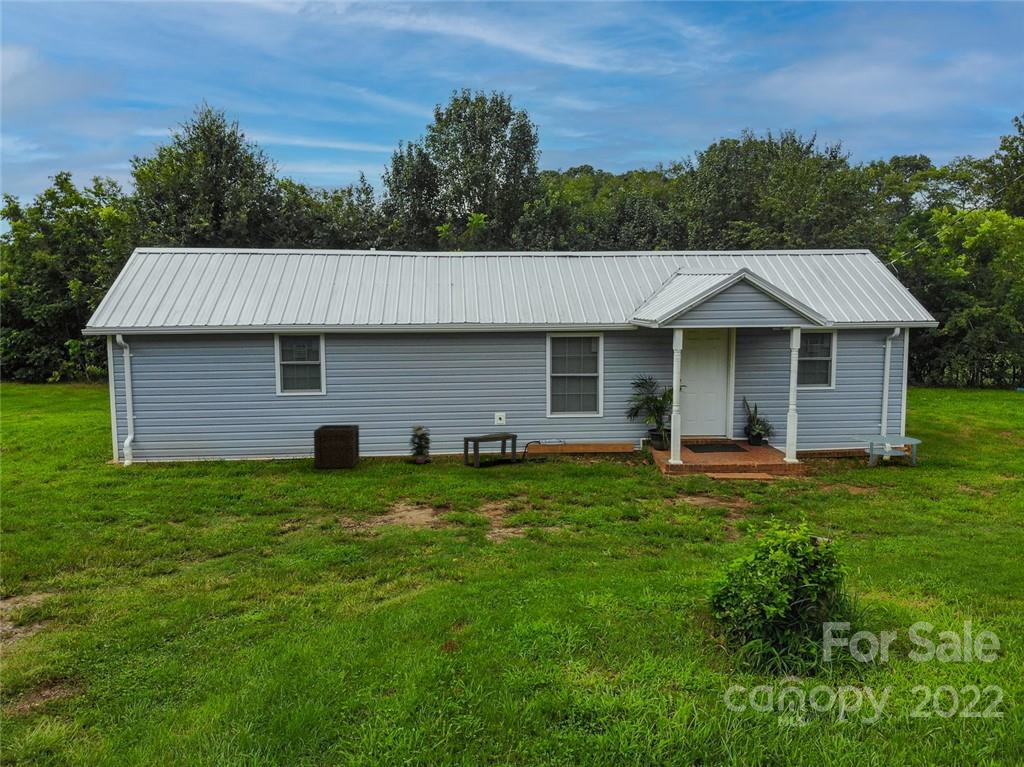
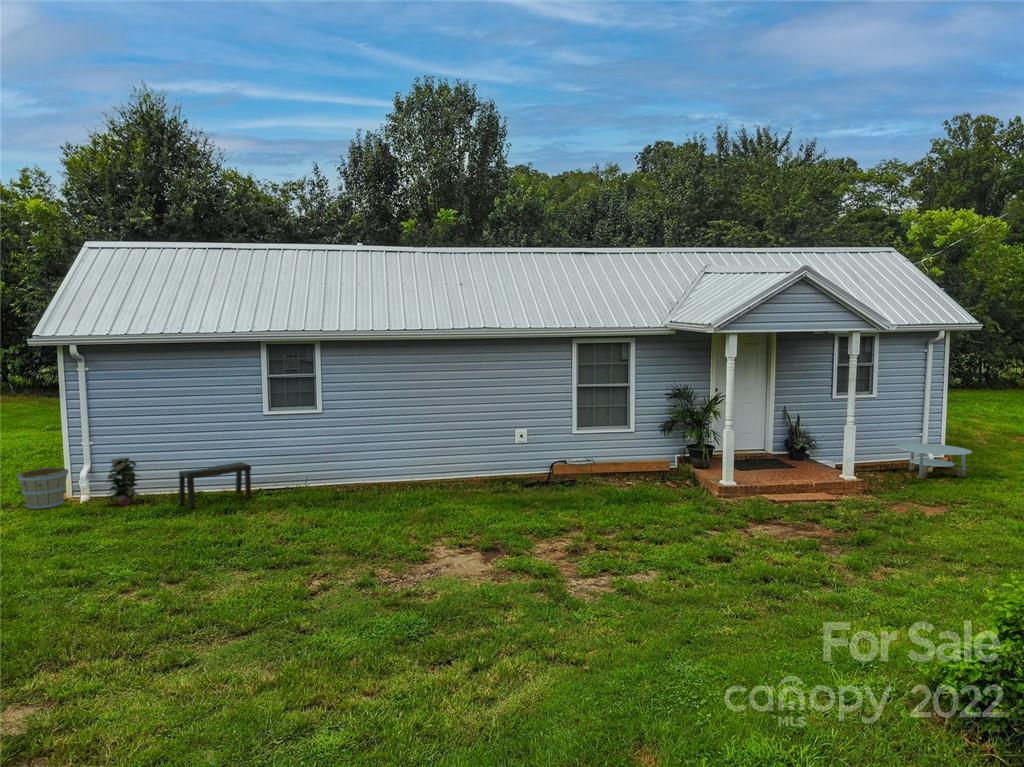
wooden crate: present [314,425,359,468] -> none [314,447,364,500]
decorative plant: present [410,426,431,463] -> present [106,458,141,505]
bench: present [463,432,517,467] -> present [179,462,251,509]
wooden bucket: none [76,435,117,468] -> present [17,467,68,509]

